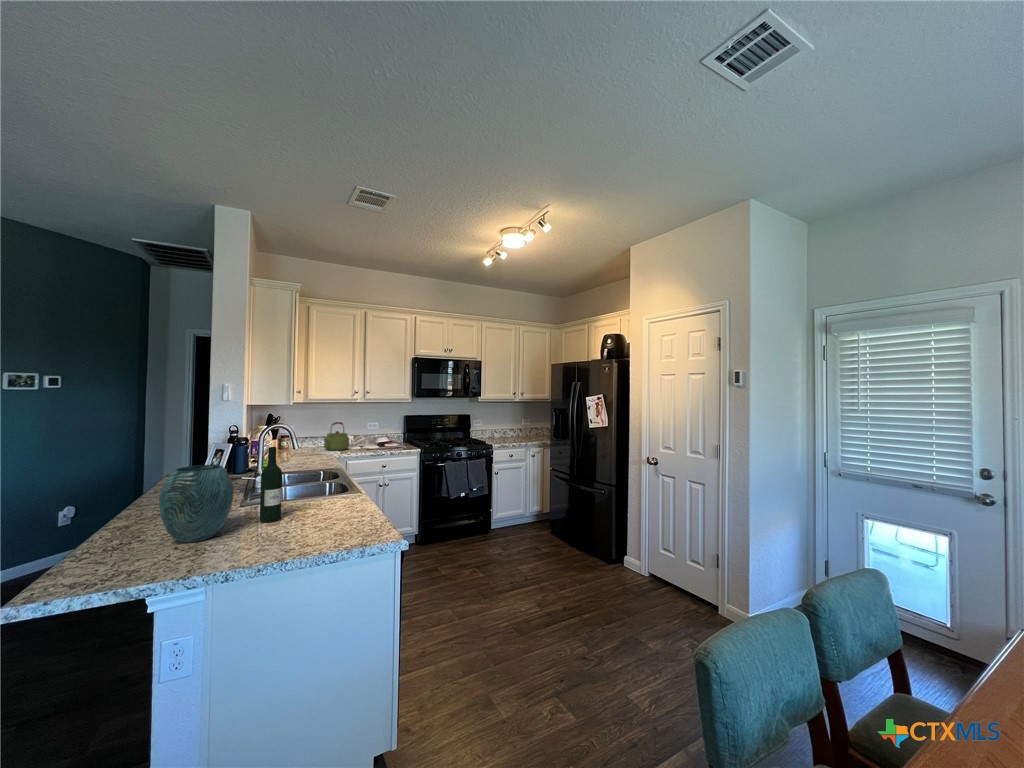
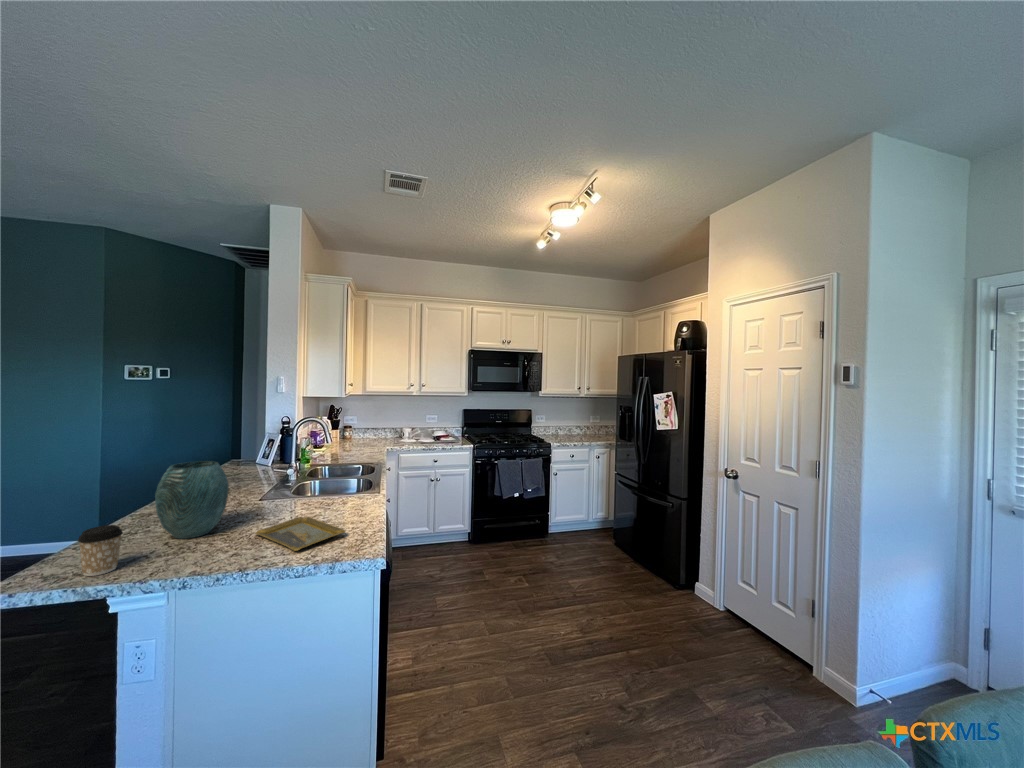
kettle: present [324,422,350,451] -> none [379,415,405,443]
wine bottle: present [260,447,282,522] -> none [261,445,283,522]
tray: none [267,514,359,541] -> present [256,517,345,551]
coffee cup: none [105,528,150,580] -> present [78,525,123,576]

